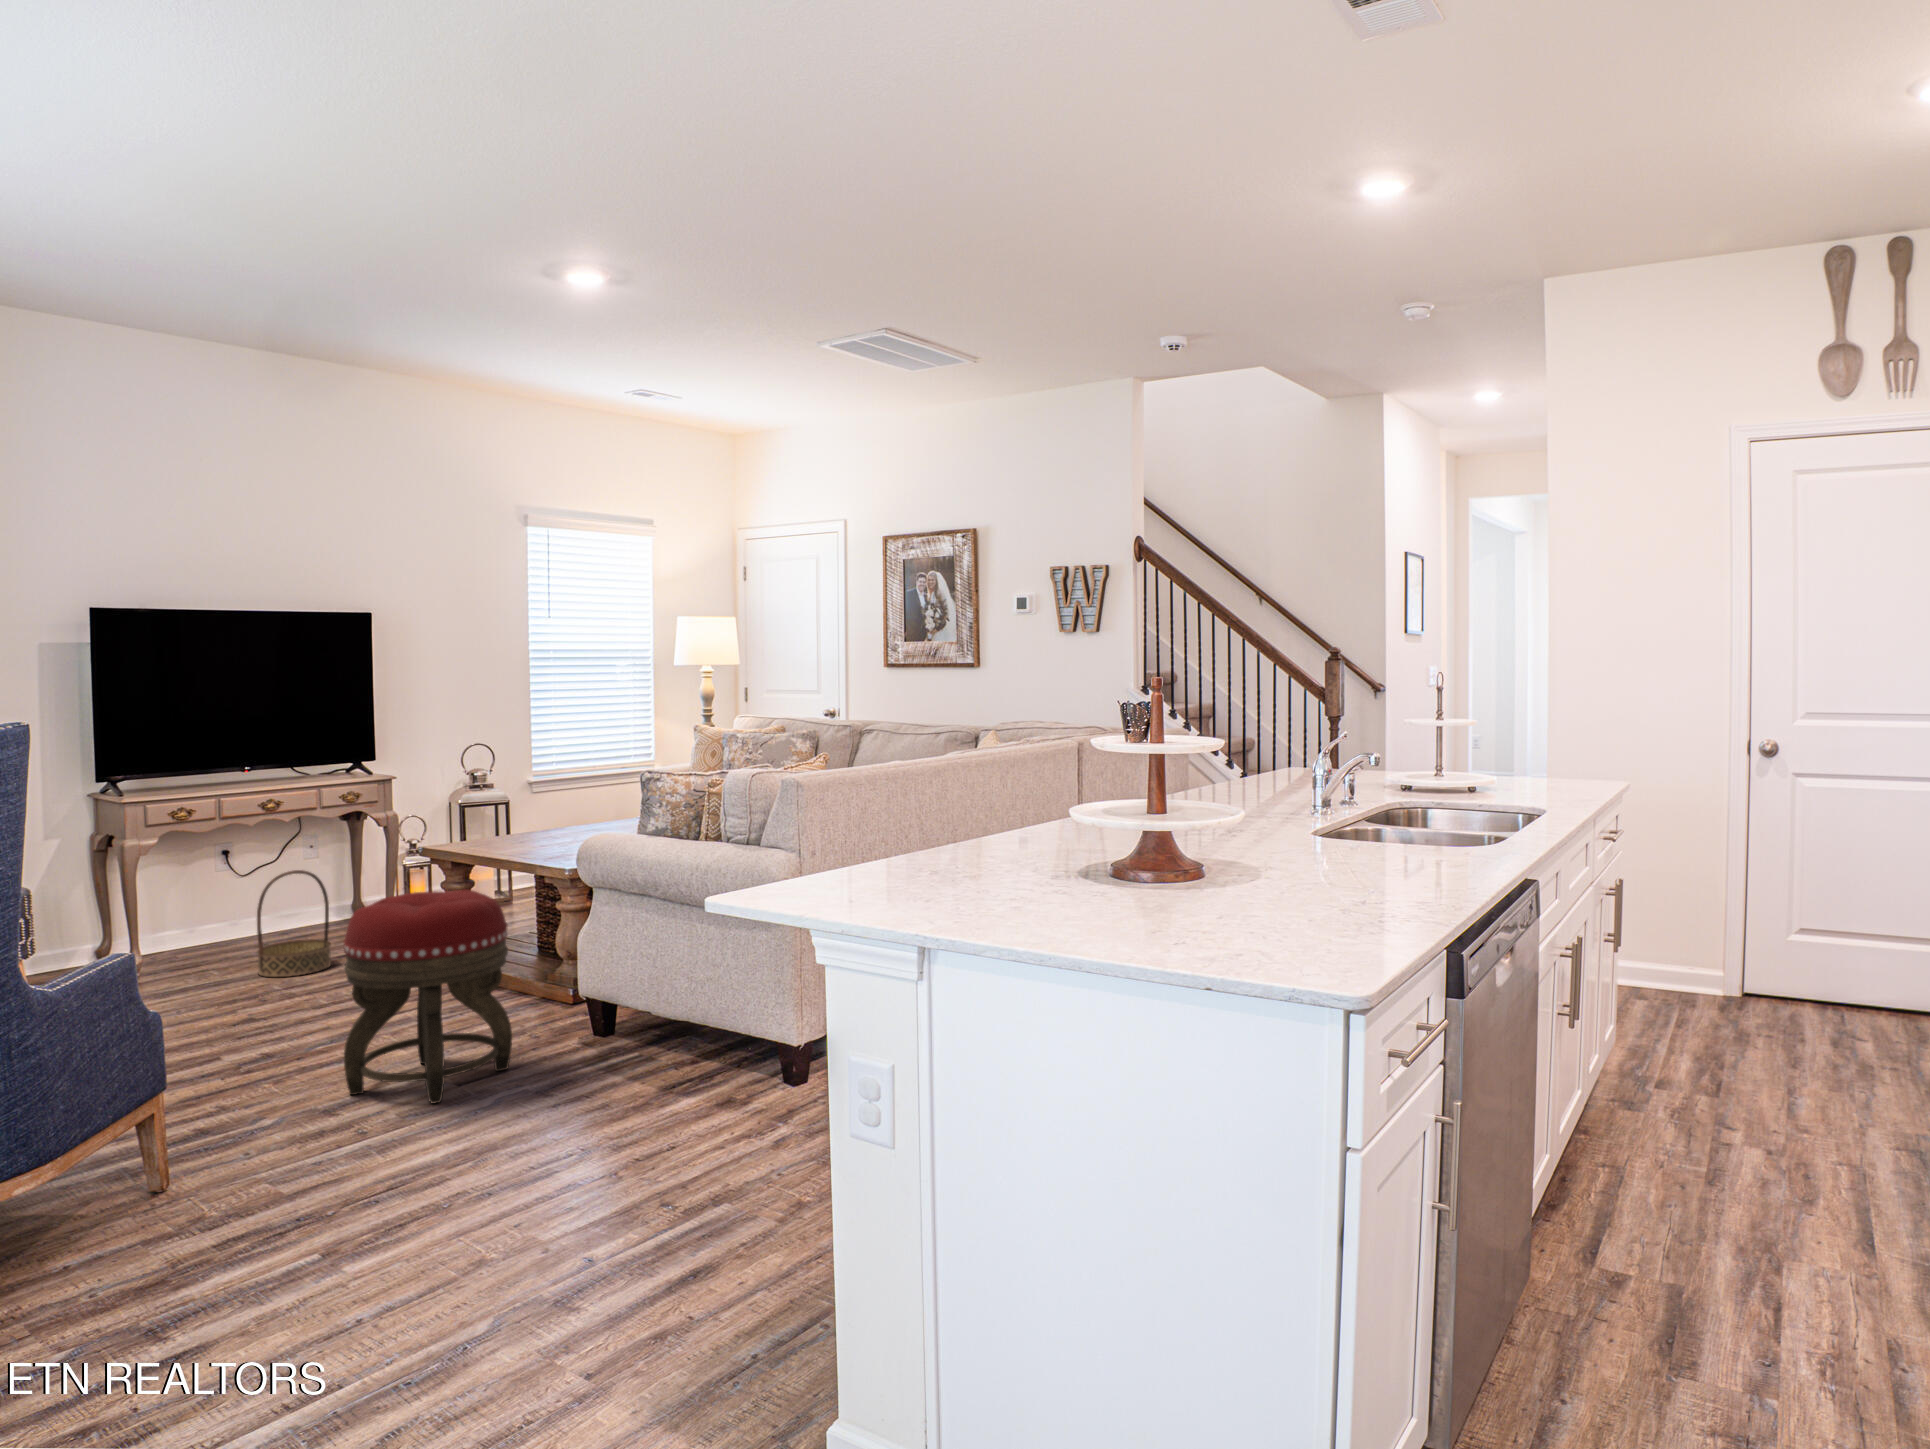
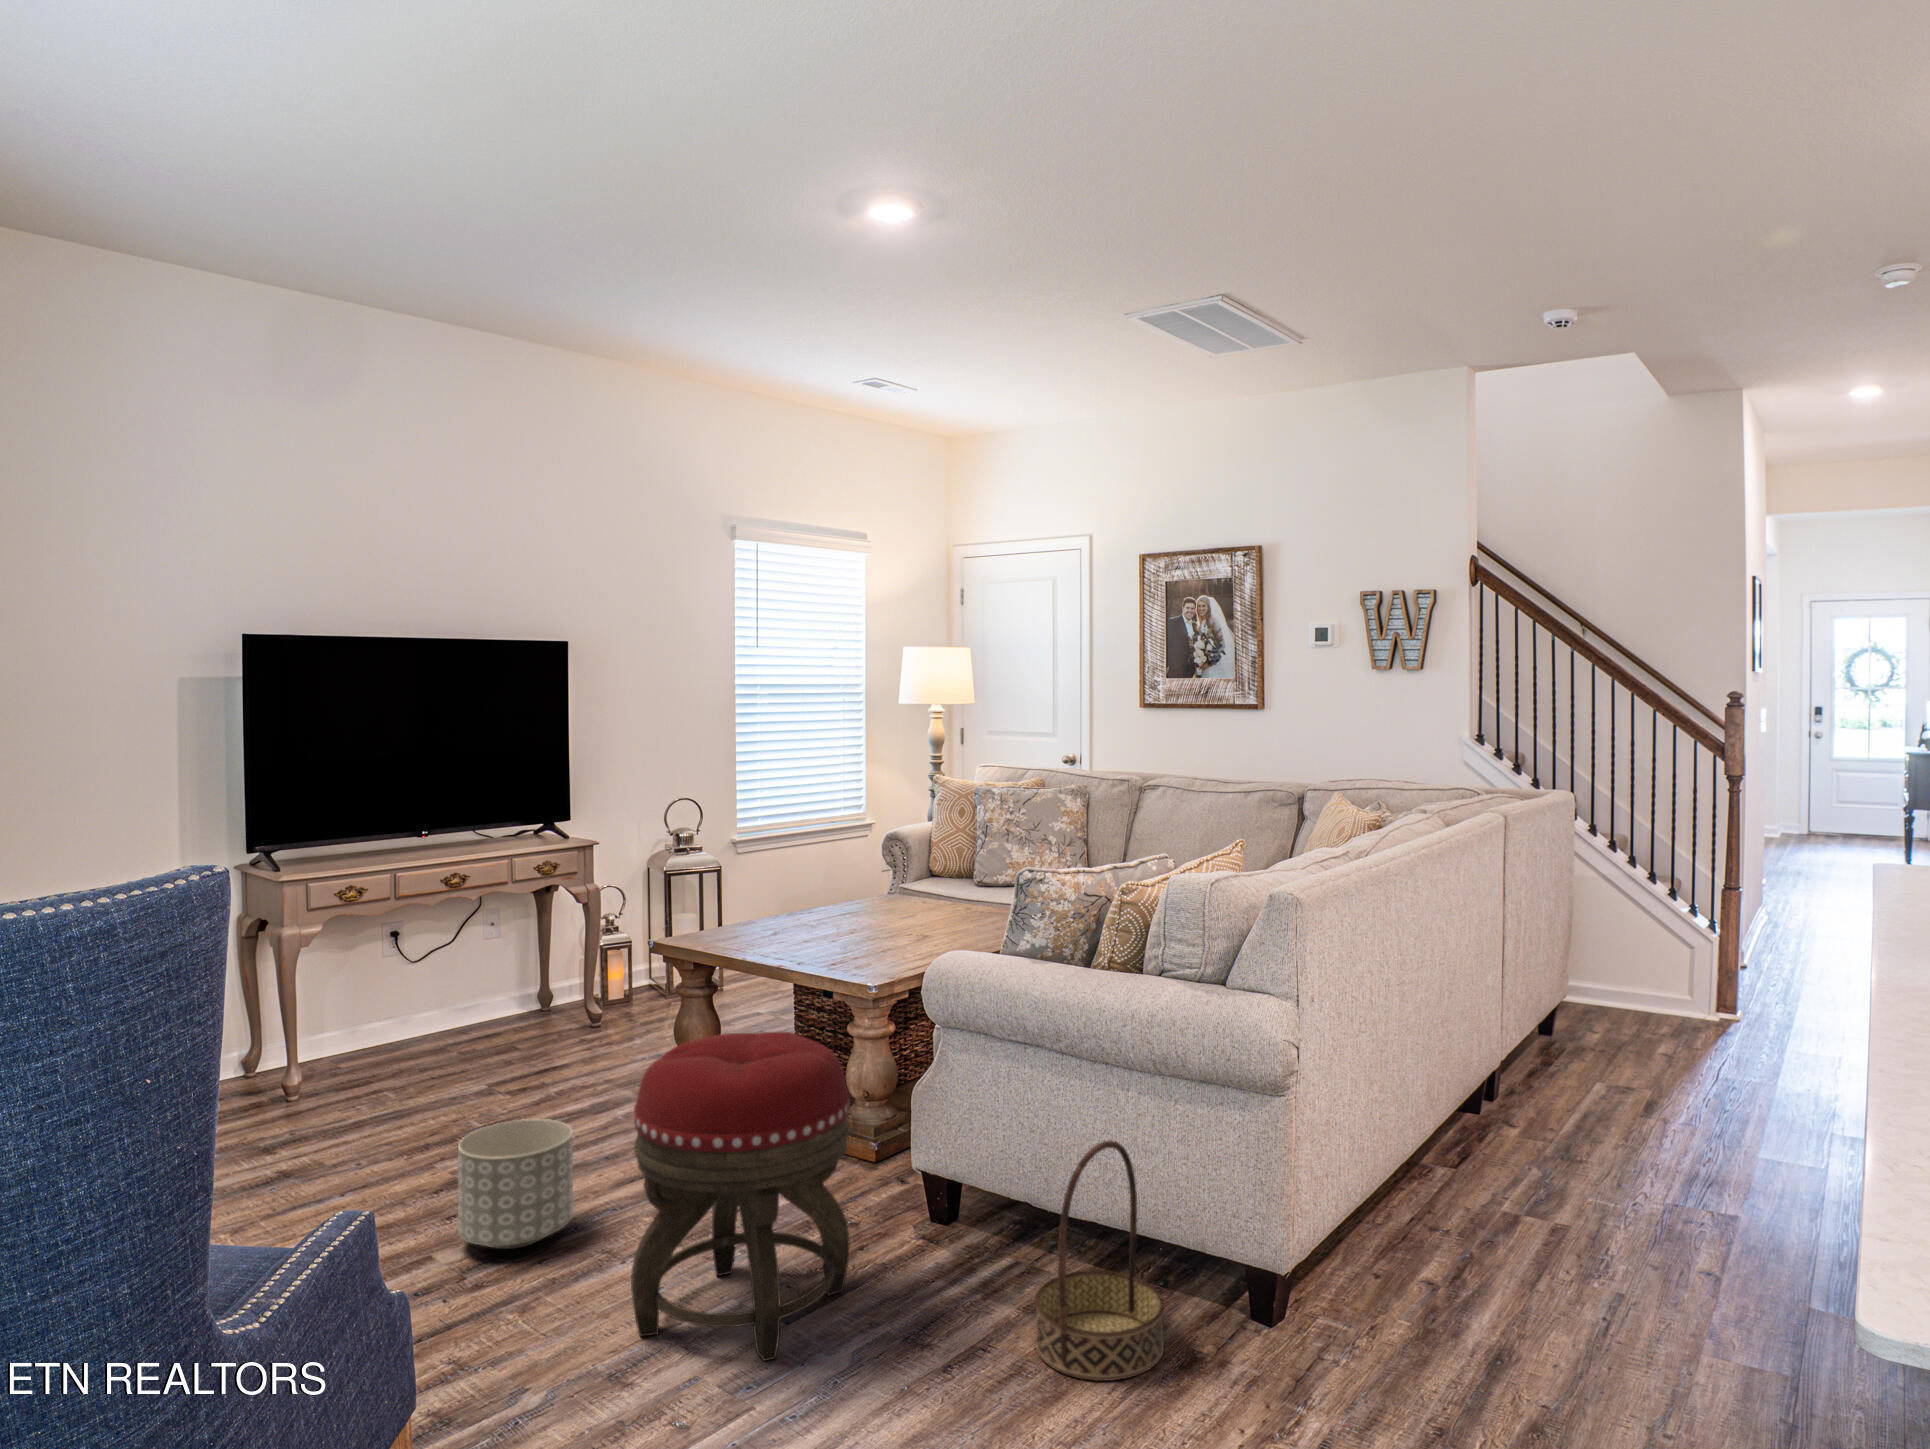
basket: present [257,870,331,977] -> present [1035,1140,1164,1381]
planter: none [233,966,325,1054] -> present [458,1119,573,1249]

